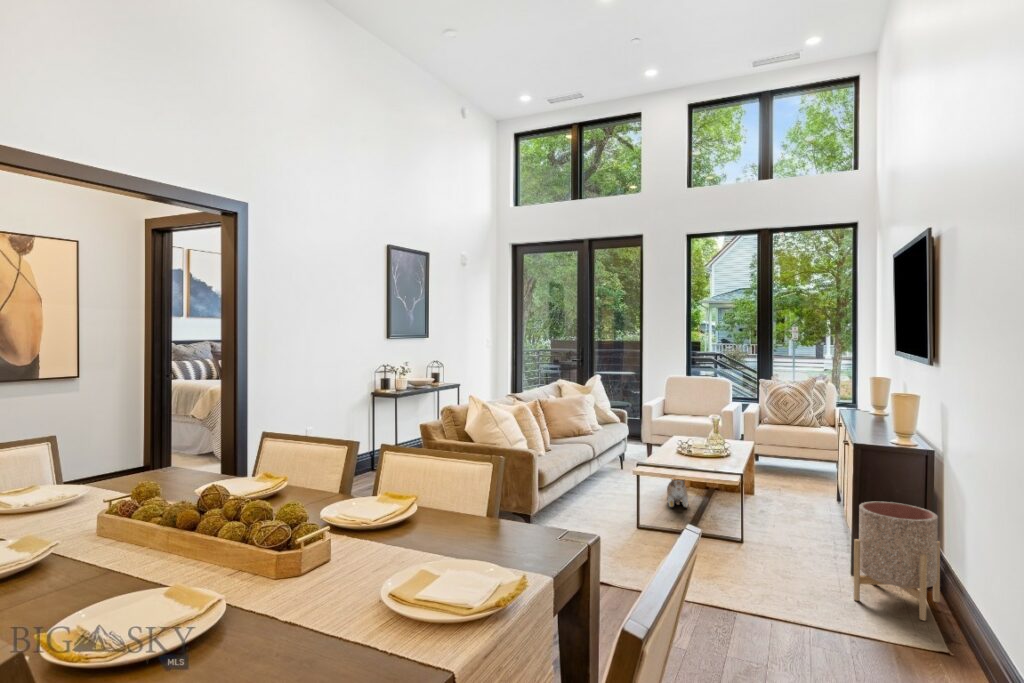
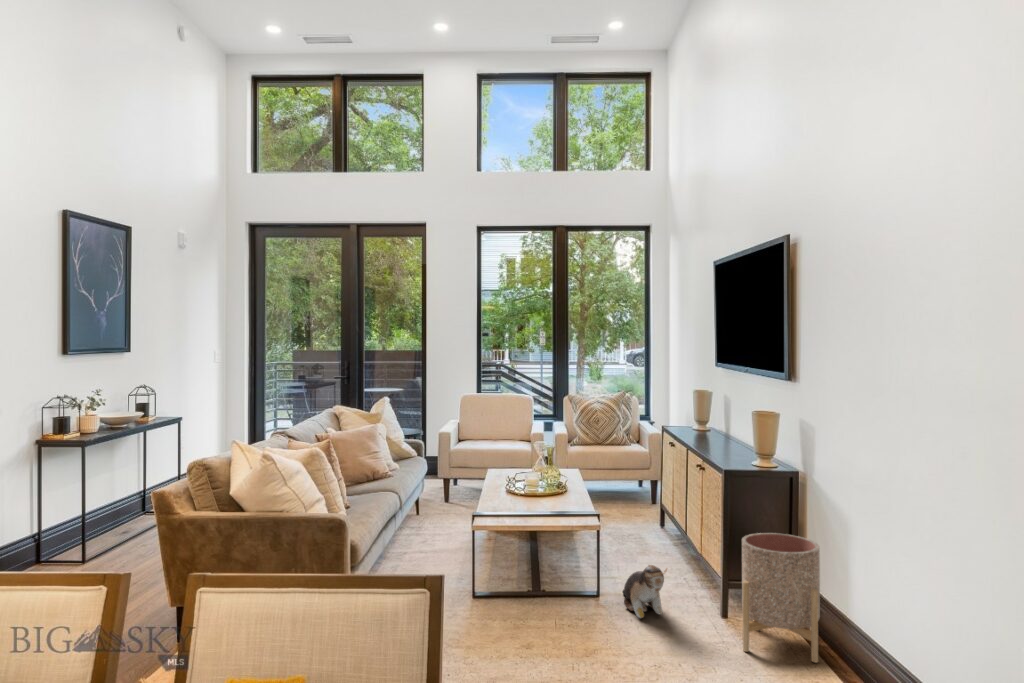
plush toy: present [667,479,688,507] -> present [622,565,667,618]

